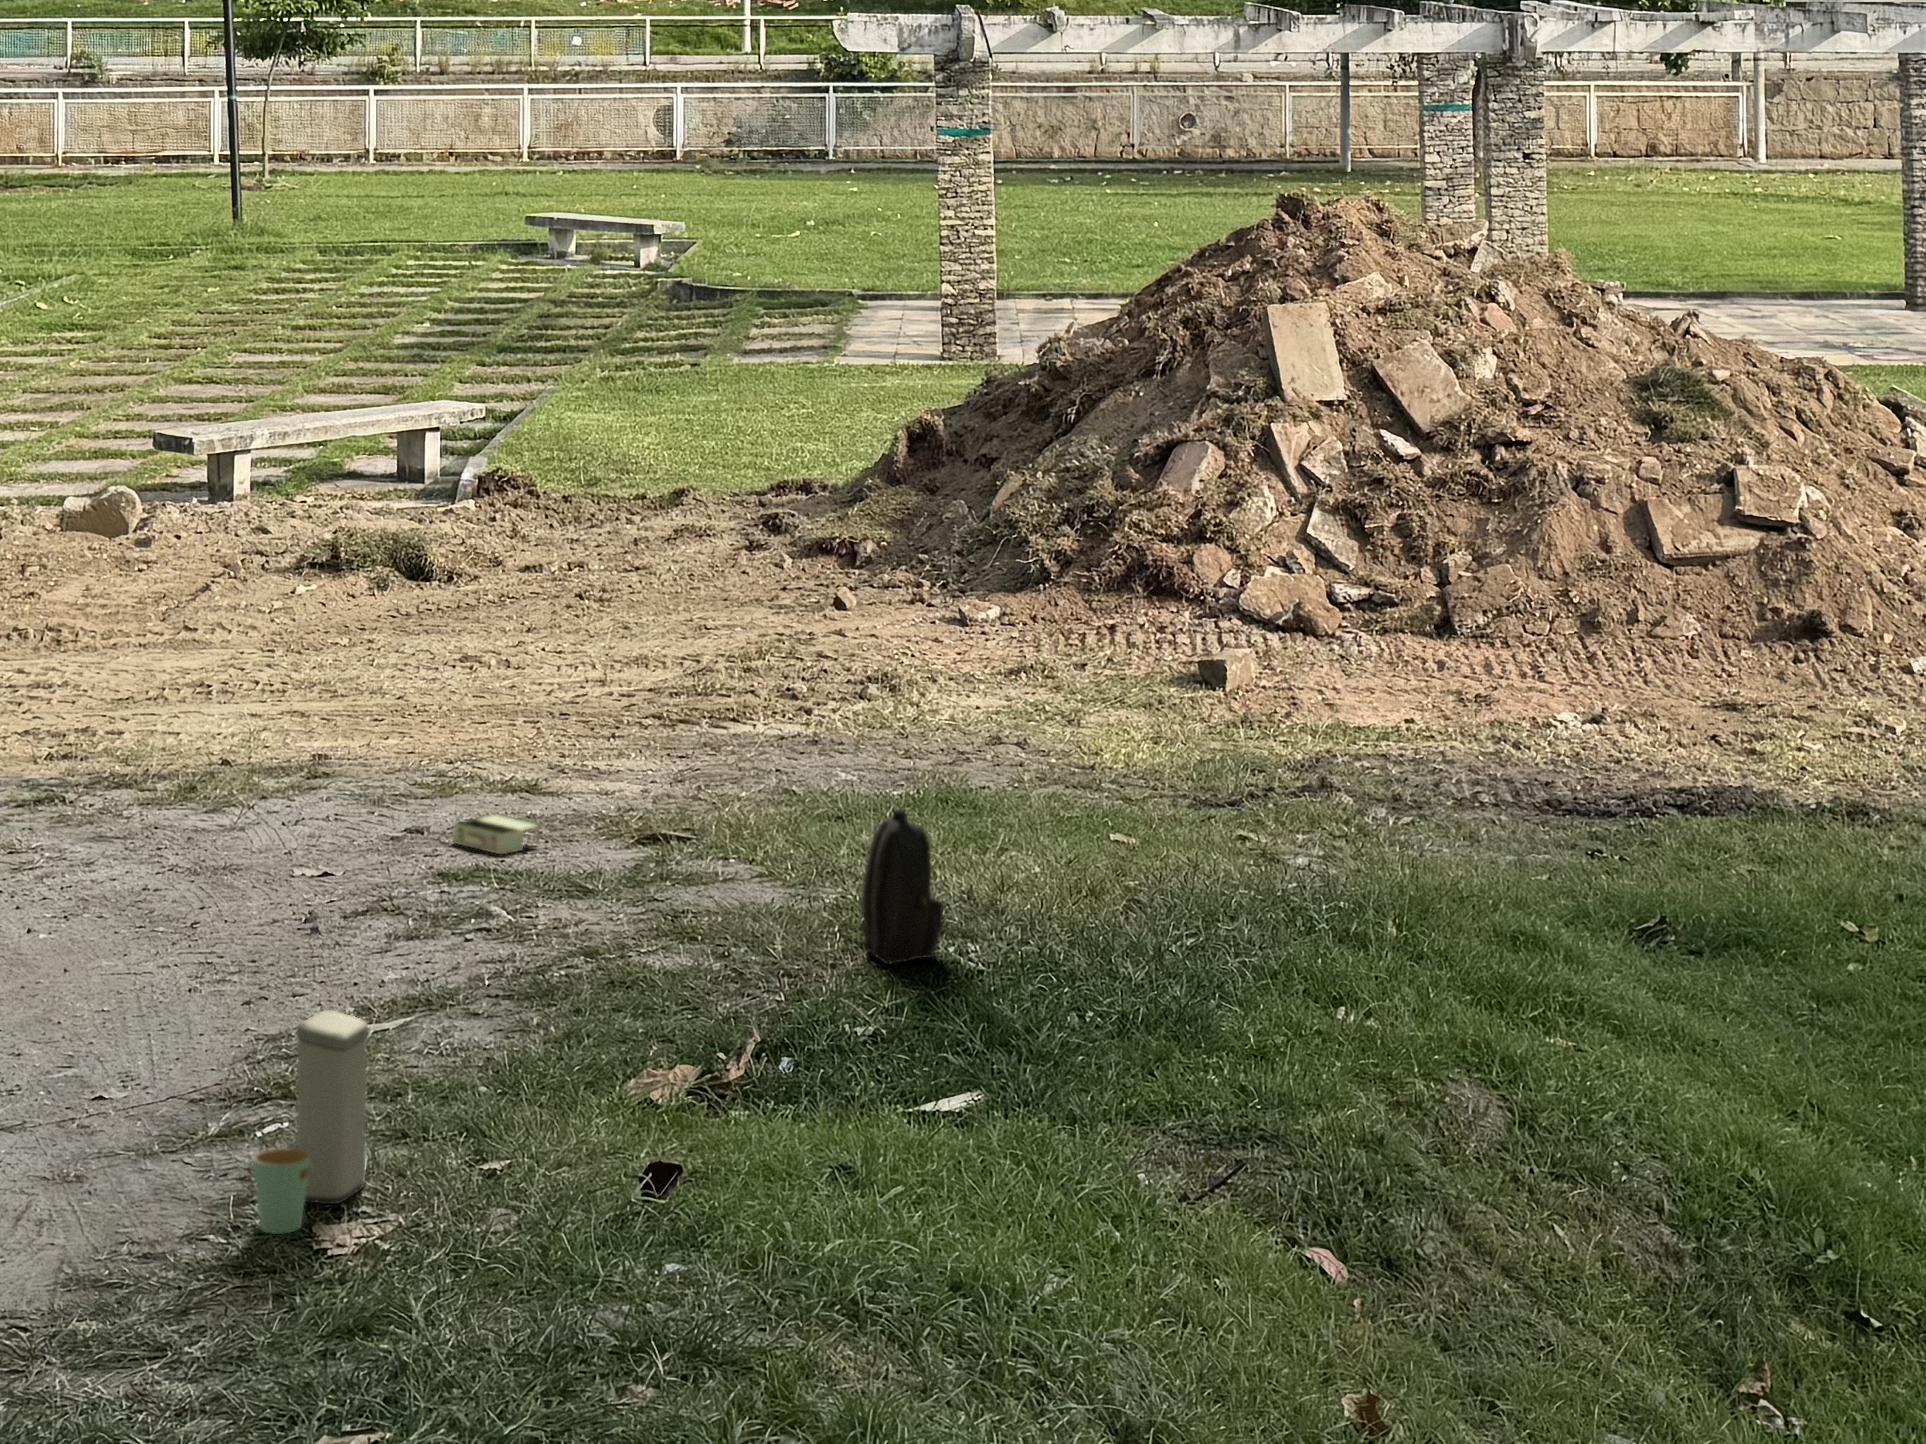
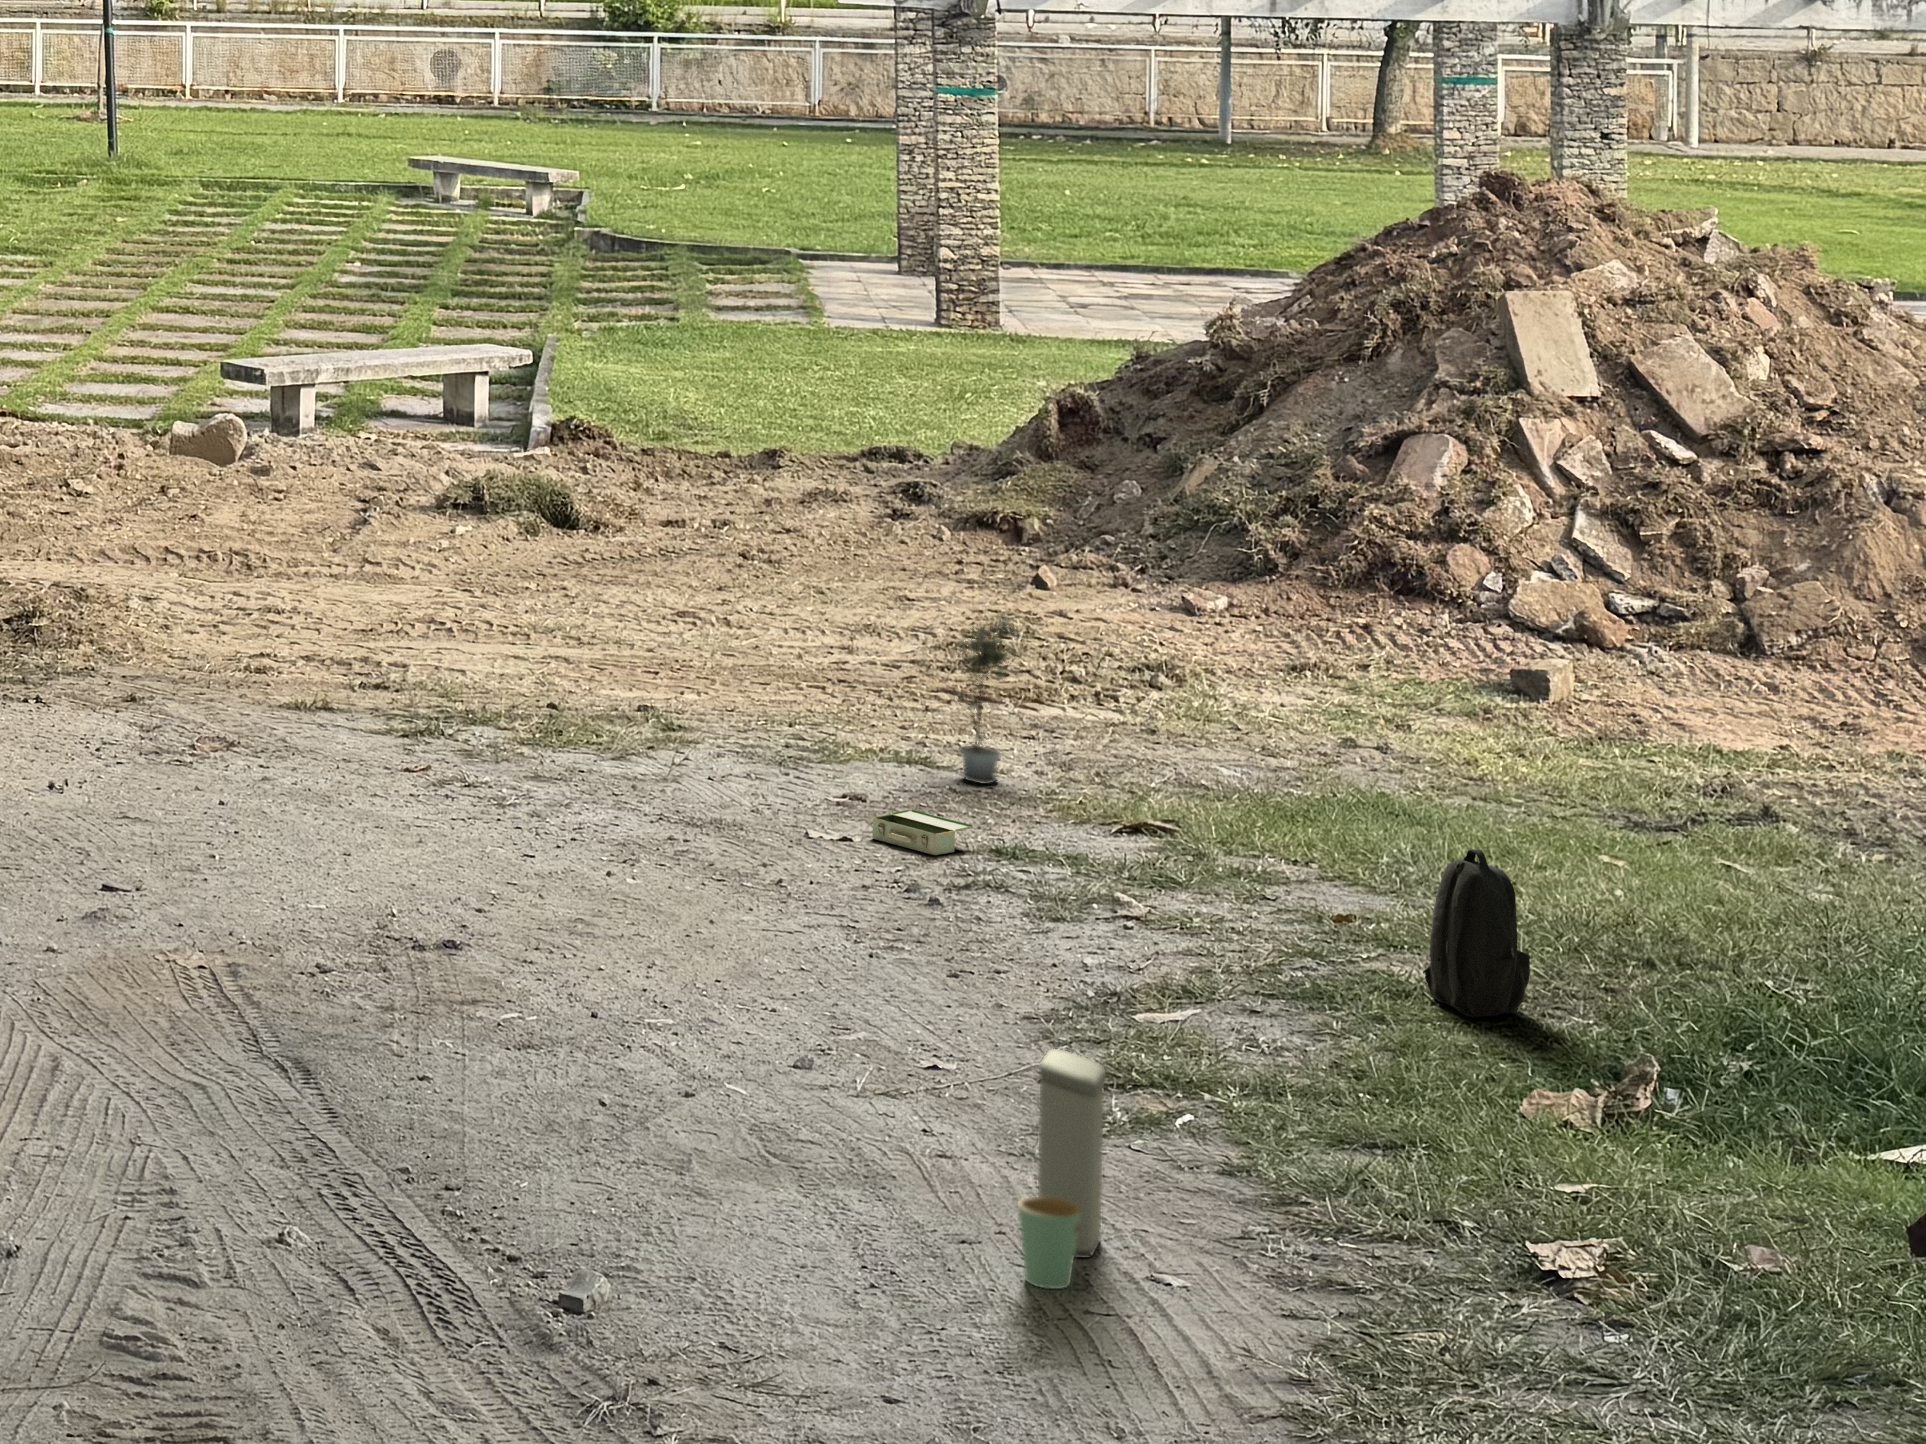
potted plant: none [572,623,641,787] -> present [951,614,1021,784]

